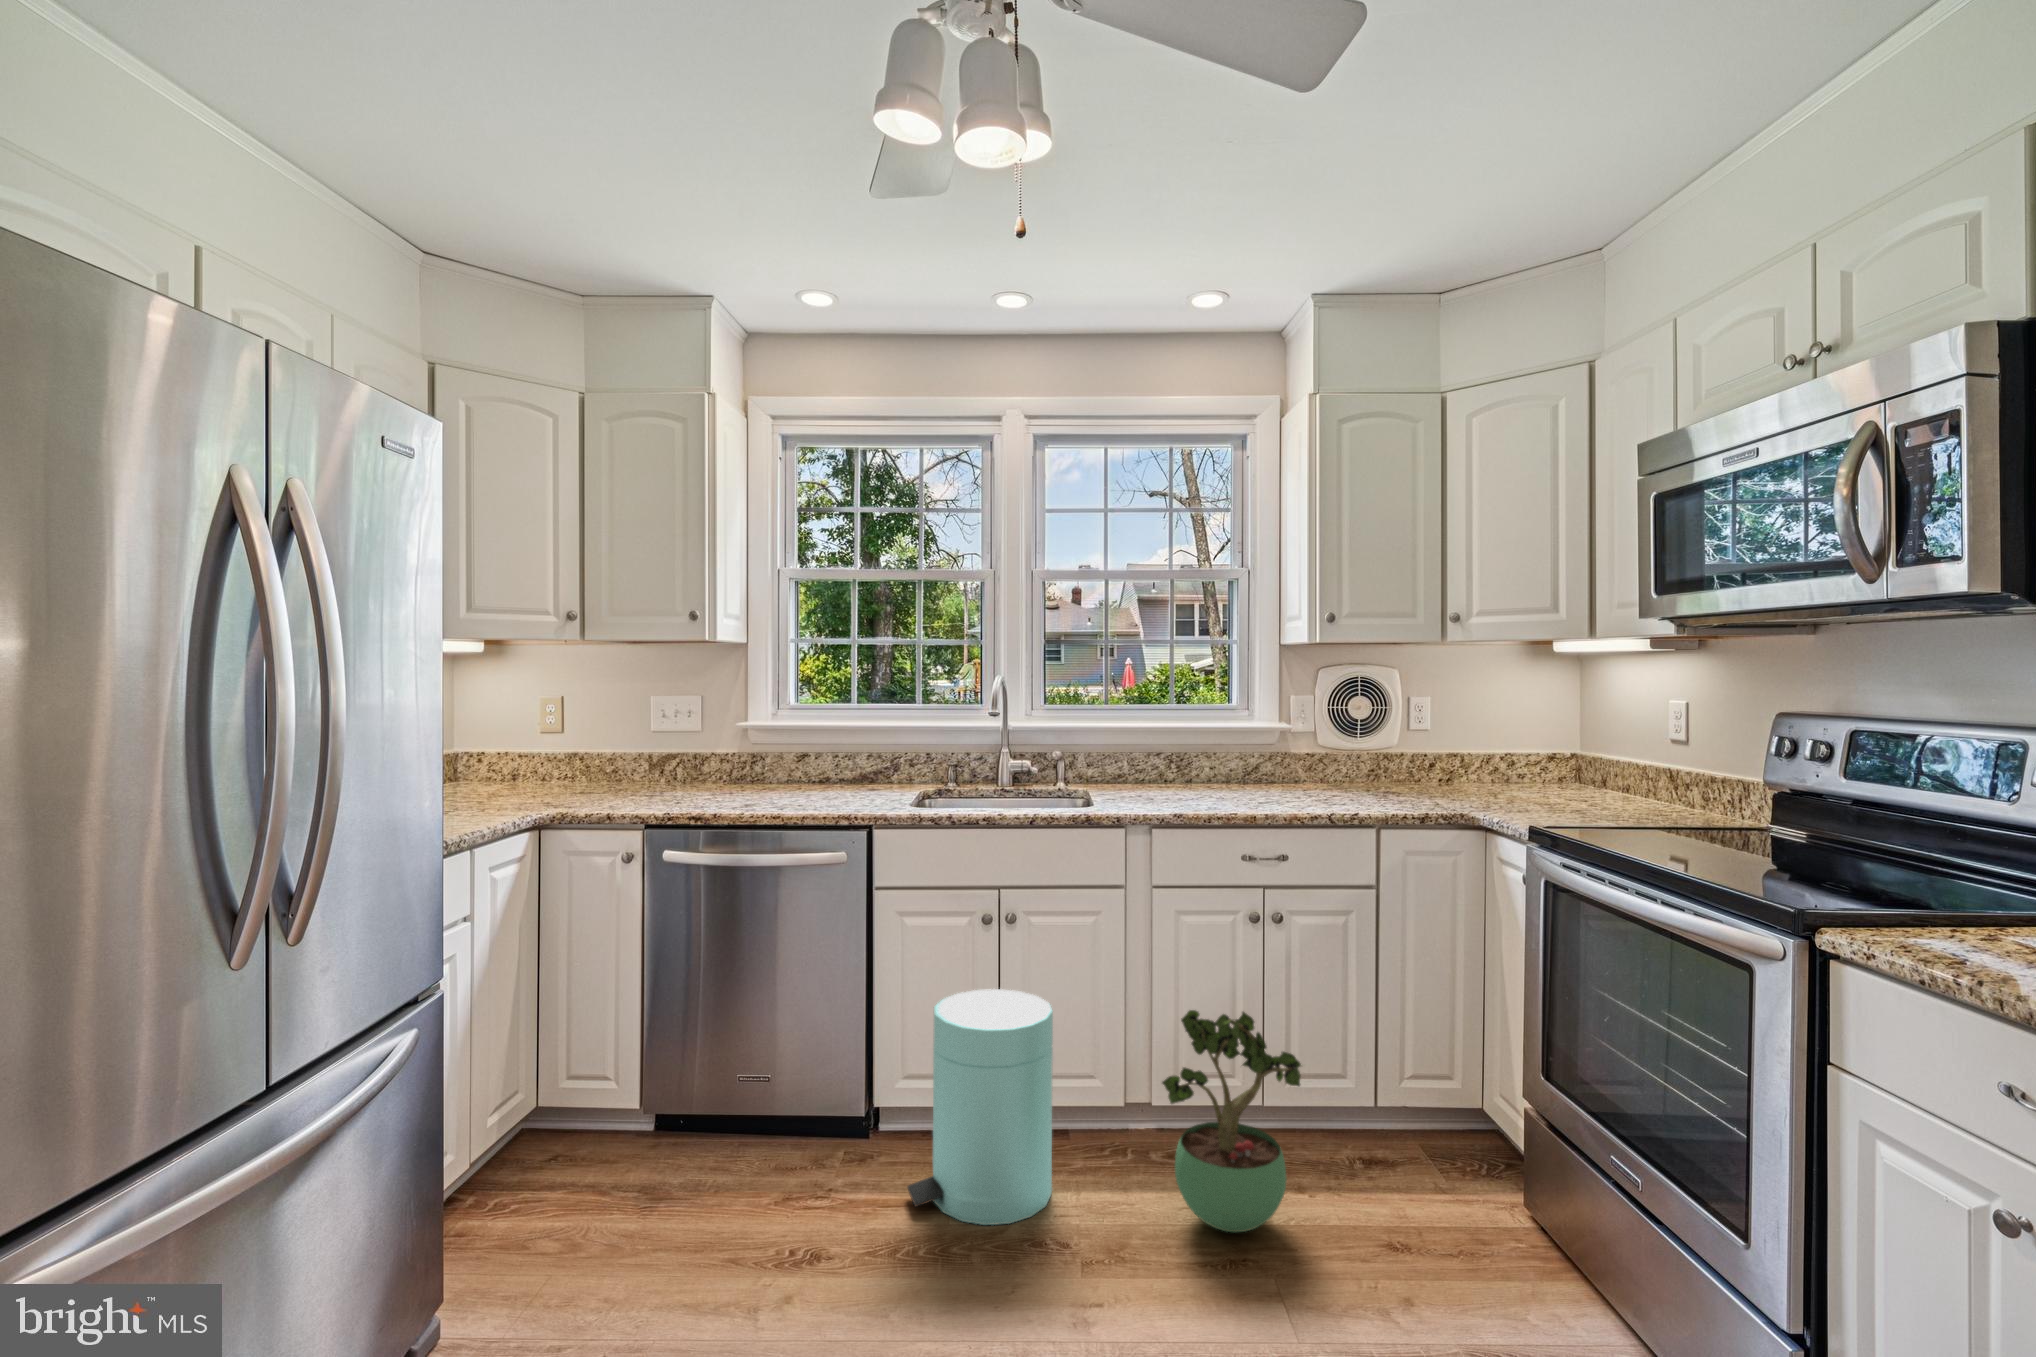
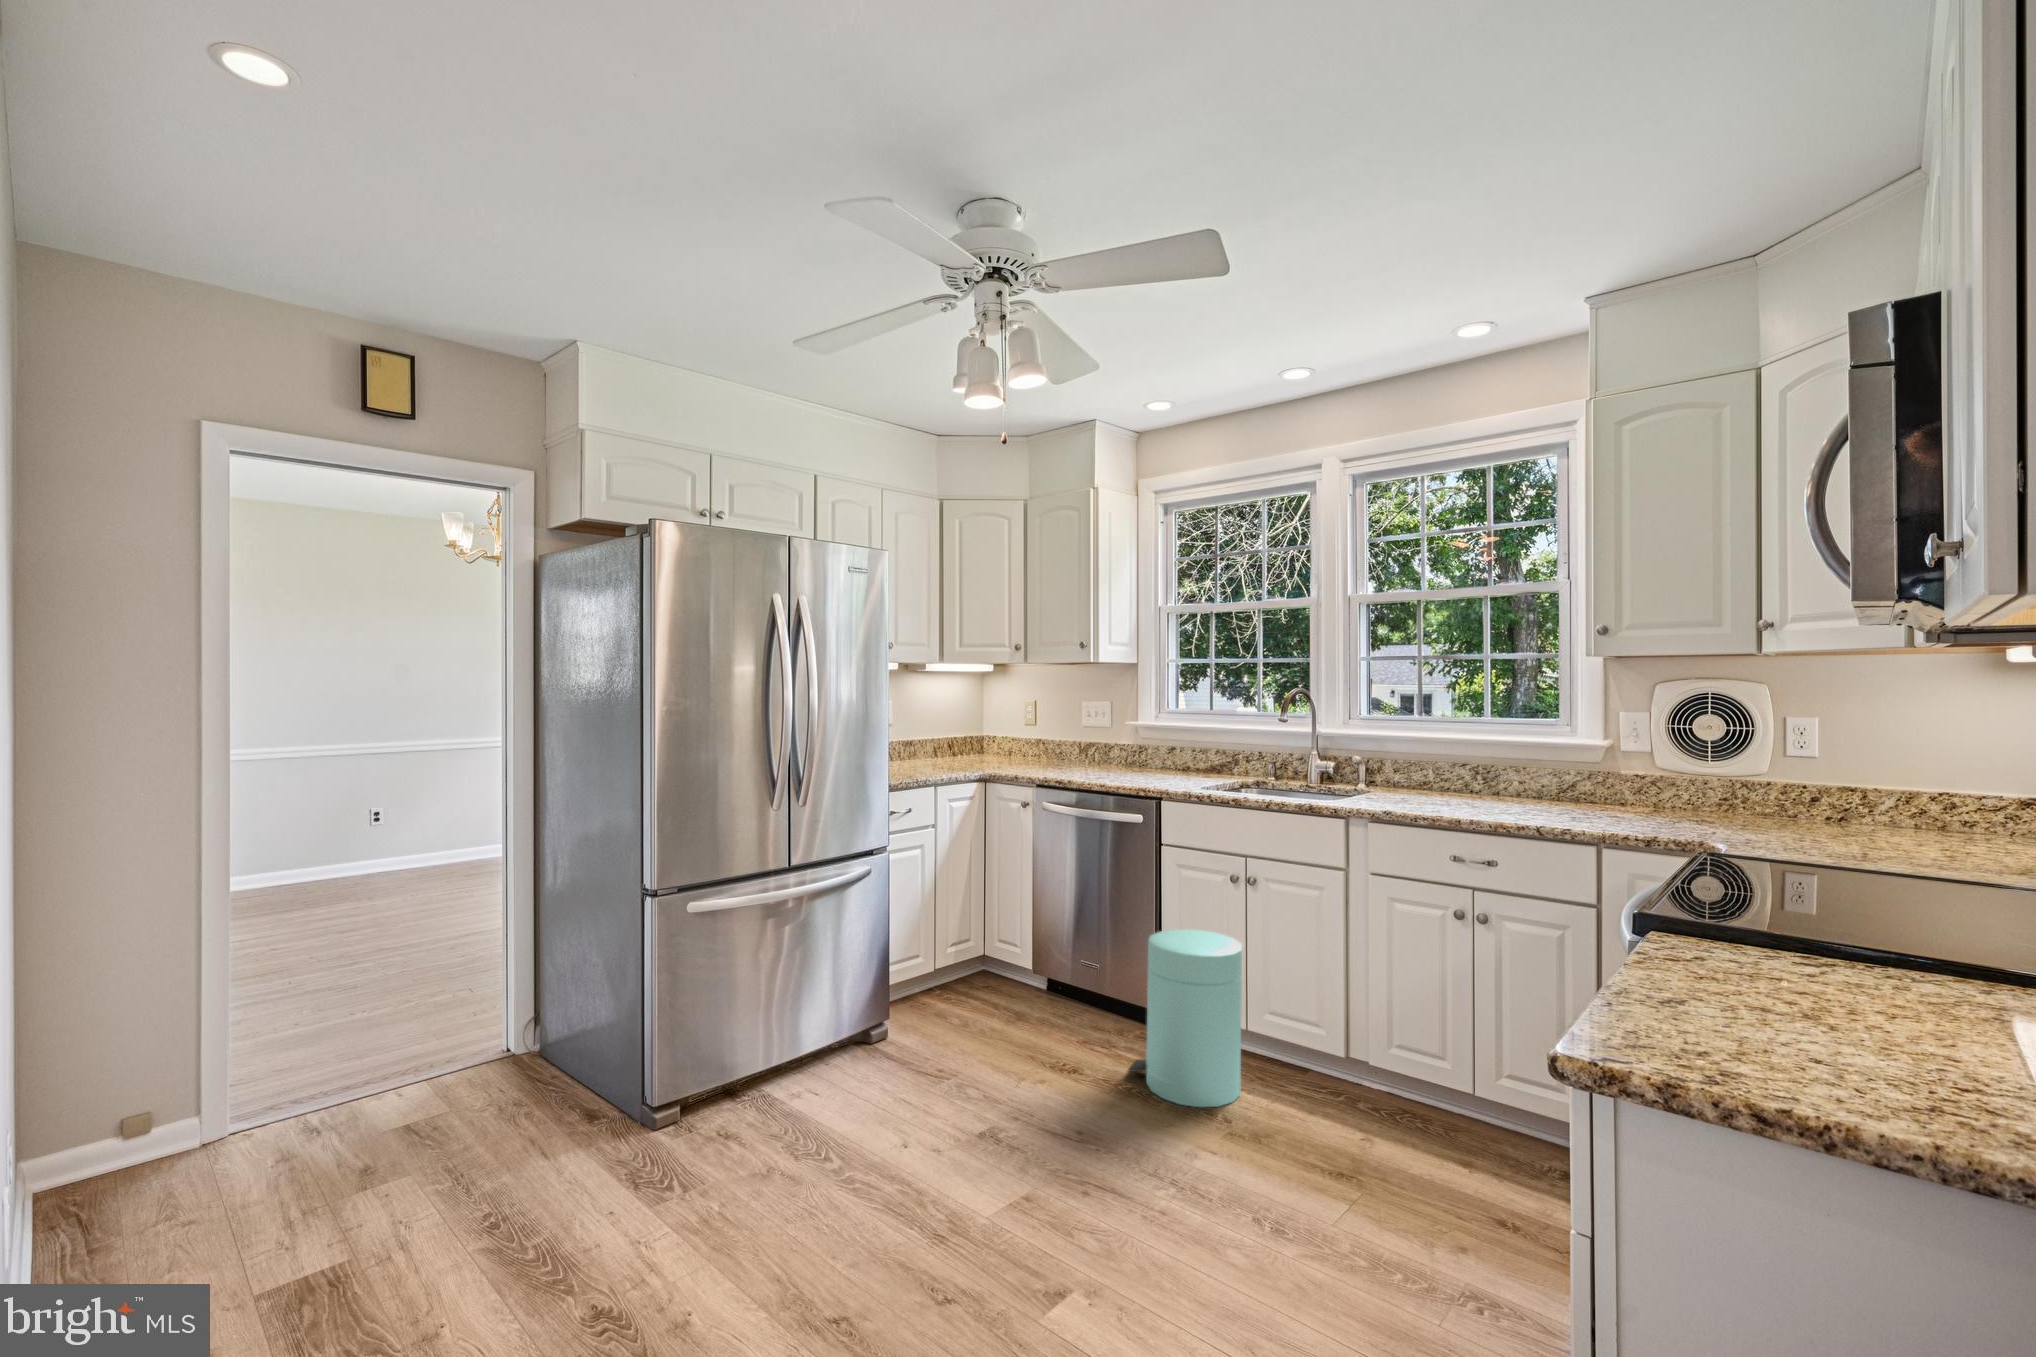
potted plant: present [1162,1010,1301,1232] -> none [1296,971,1401,1180]

